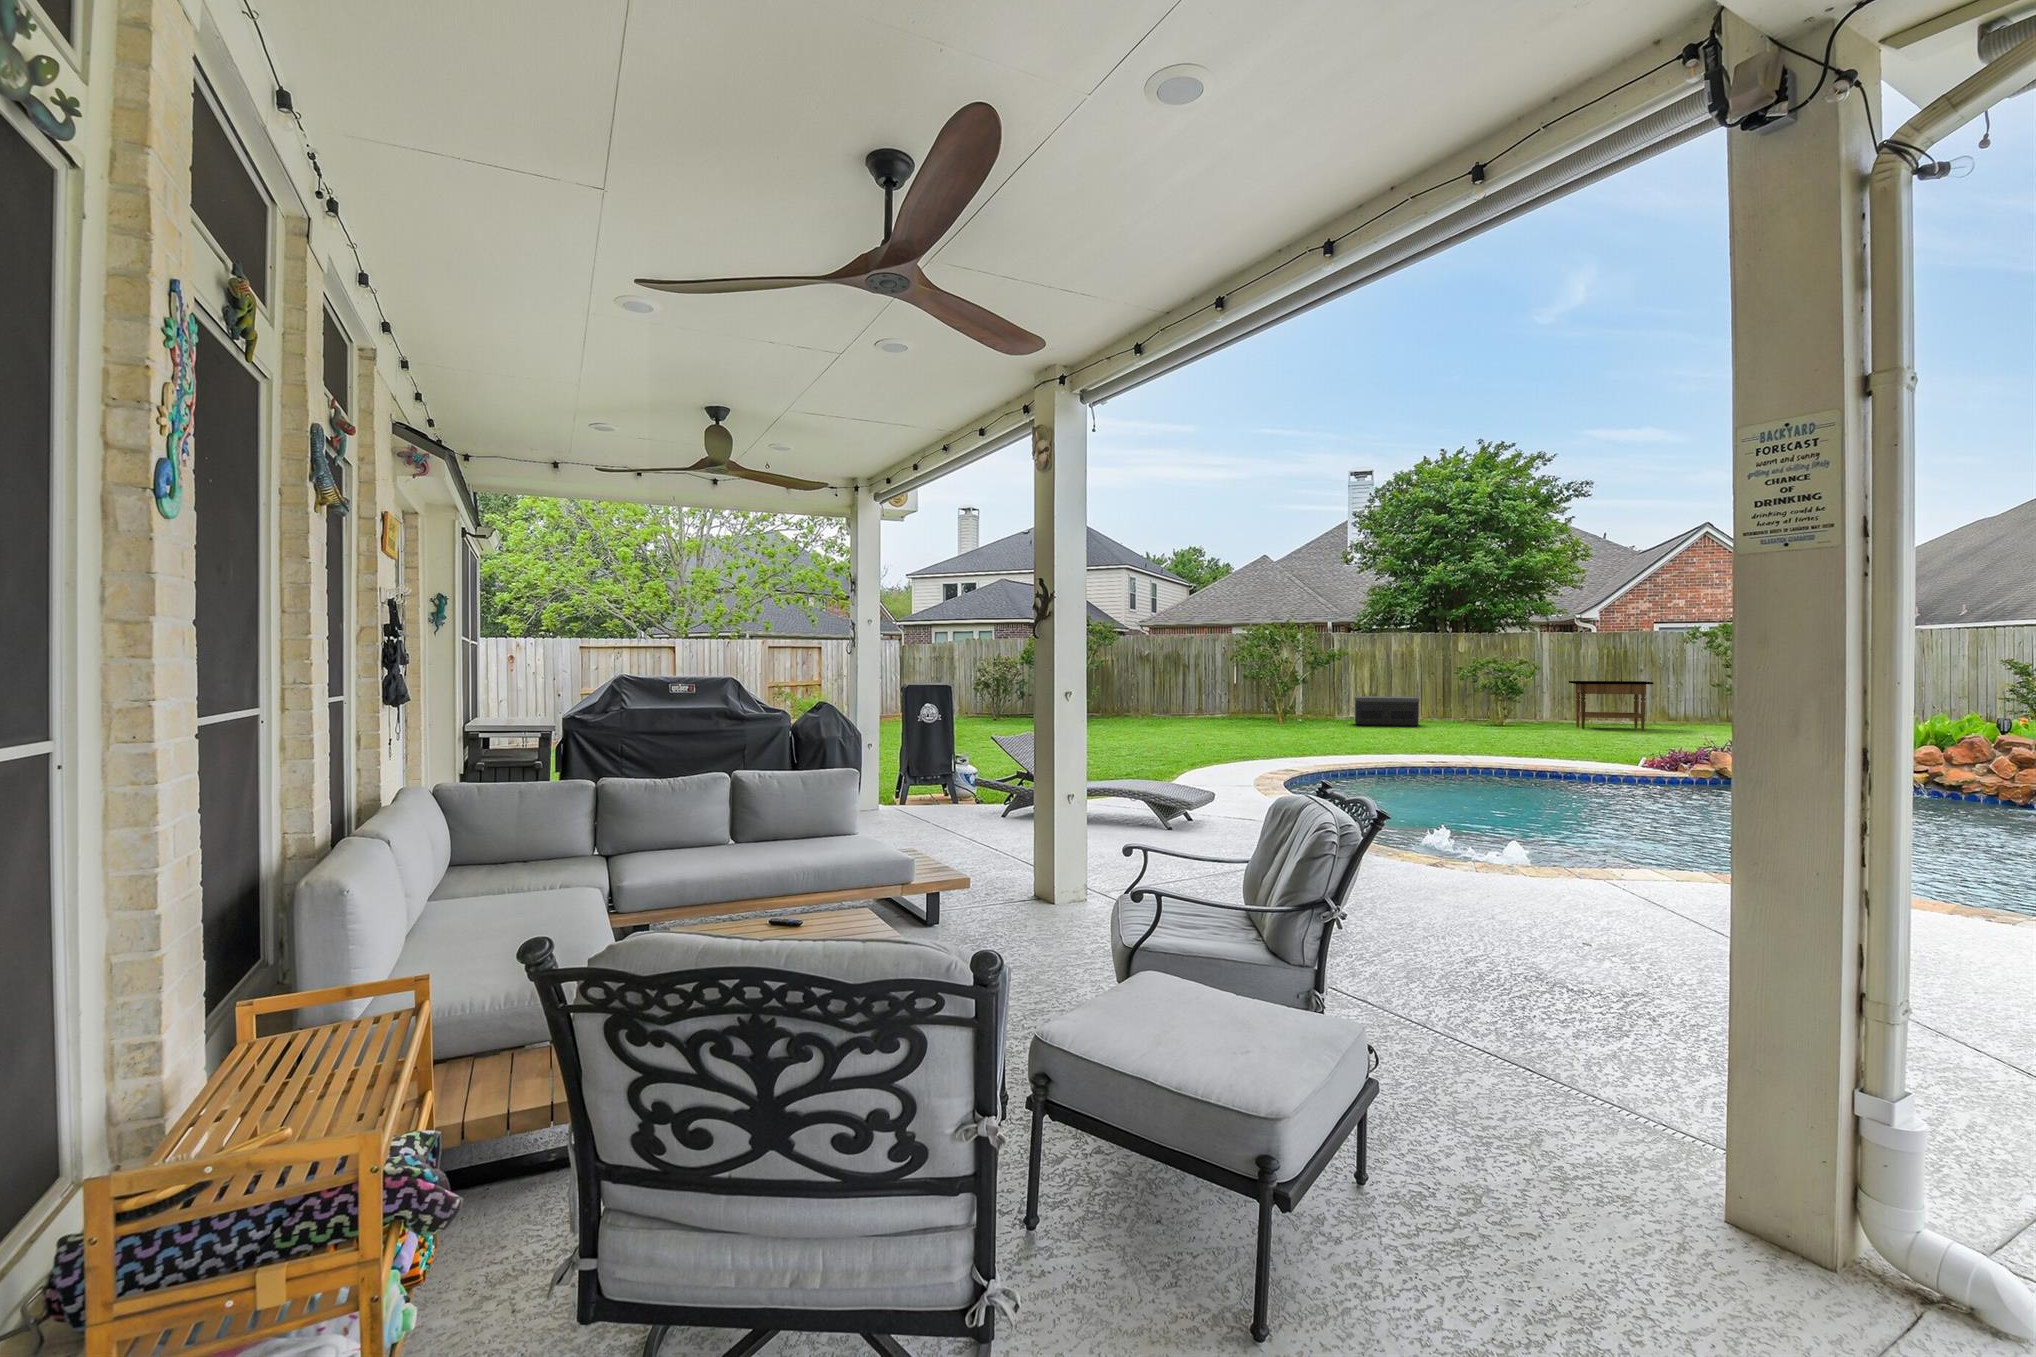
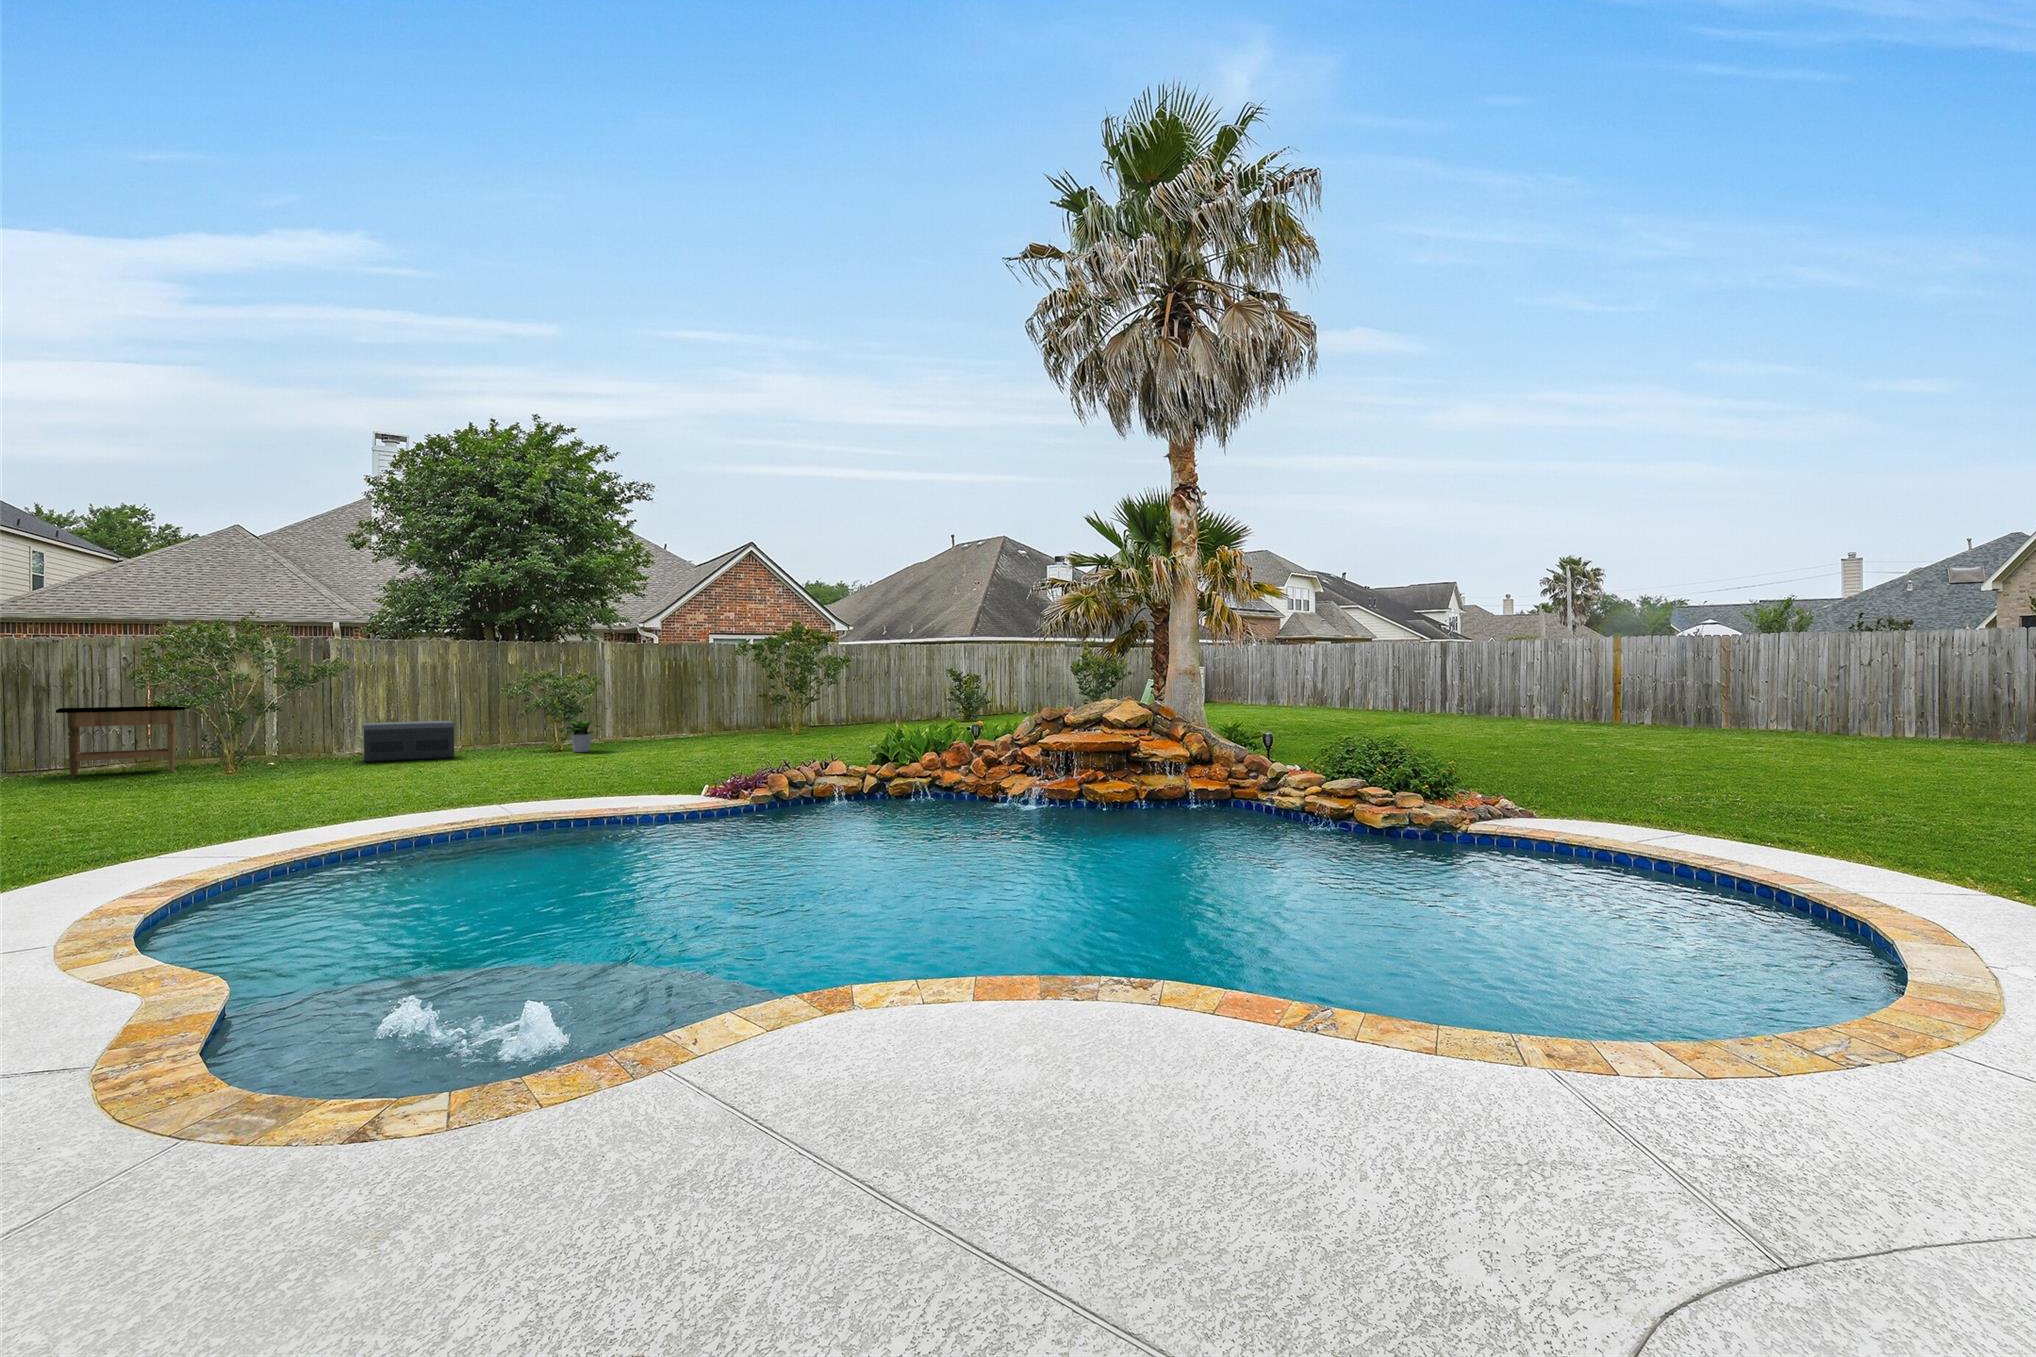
side table: present [1569,681,1654,730] -> present [56,706,185,778]
potted plant: none [1506,701,1541,728] -> present [565,721,600,752]

